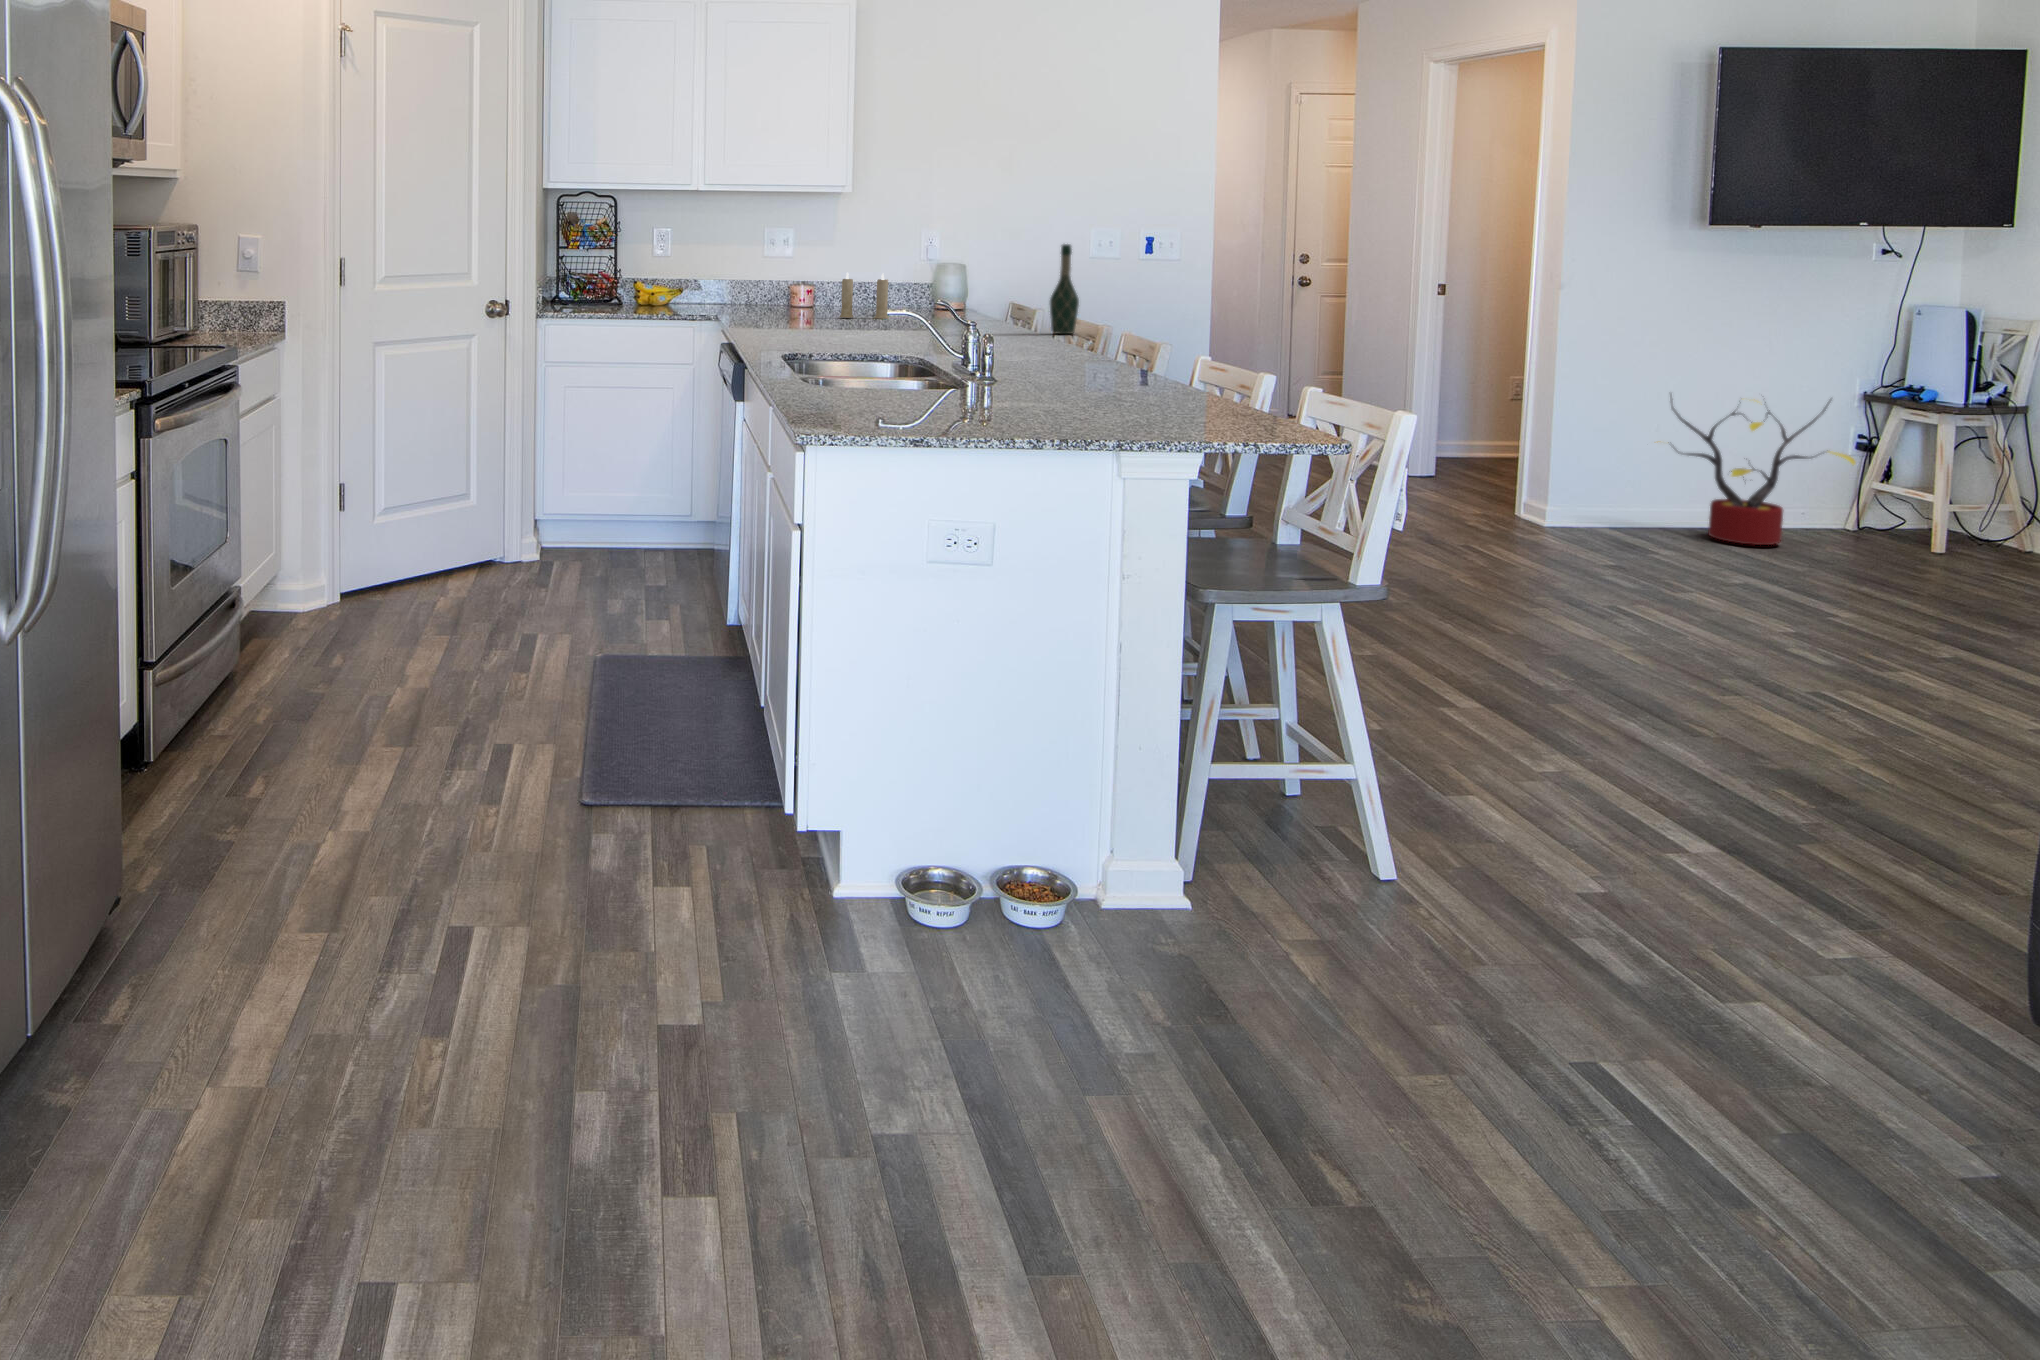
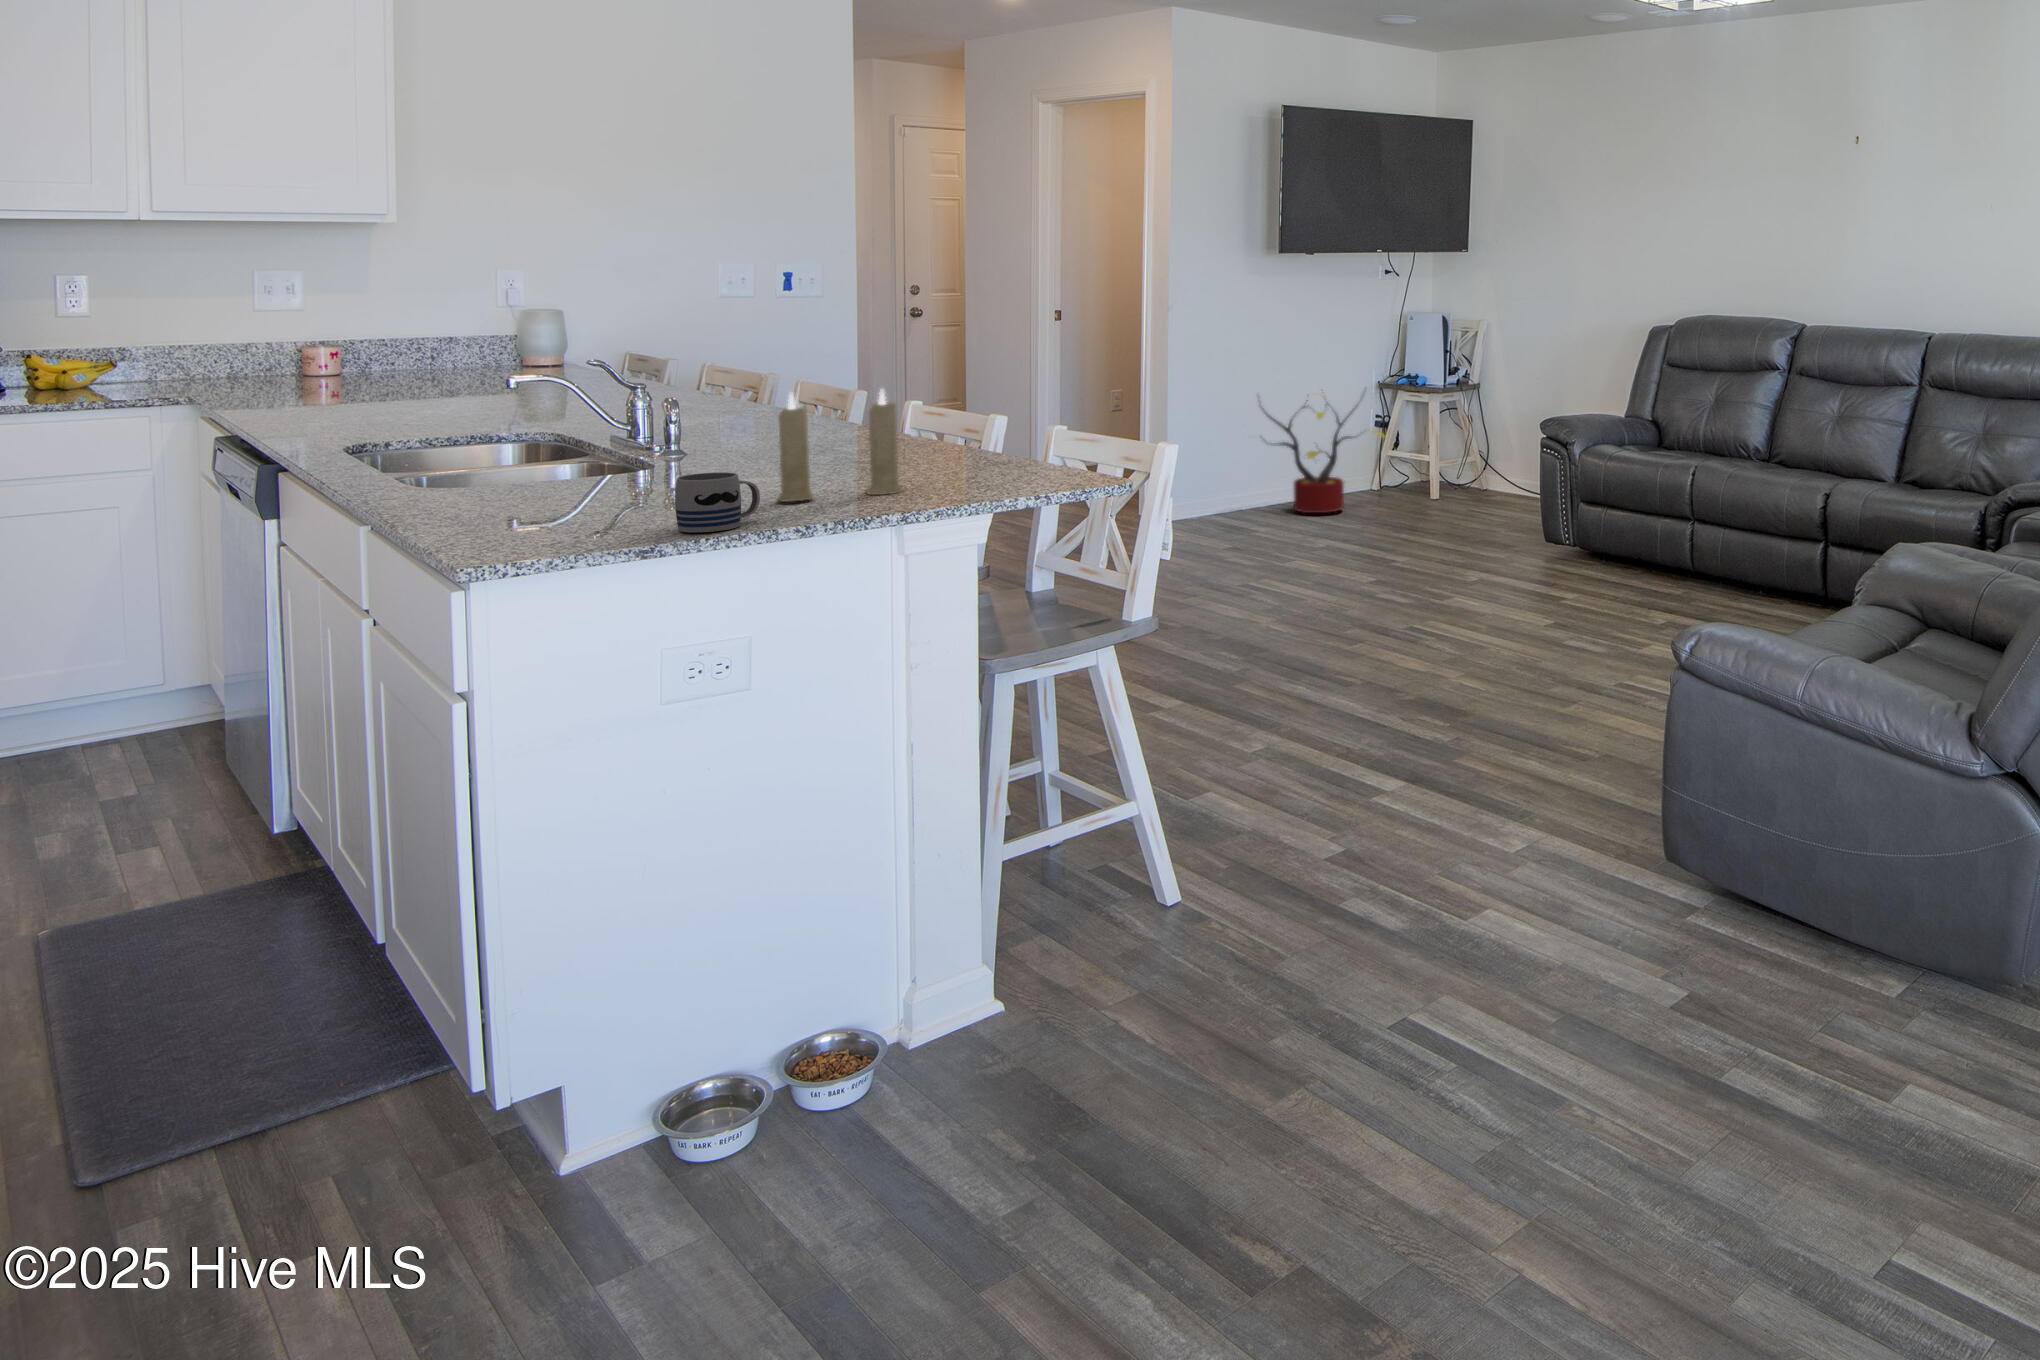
wine bottle: present [1050,244,1079,334] -> none [696,286,733,388]
candle: present [839,272,888,319] -> present [777,390,902,502]
mug: none [950,385,1014,432] -> present [675,472,760,532]

